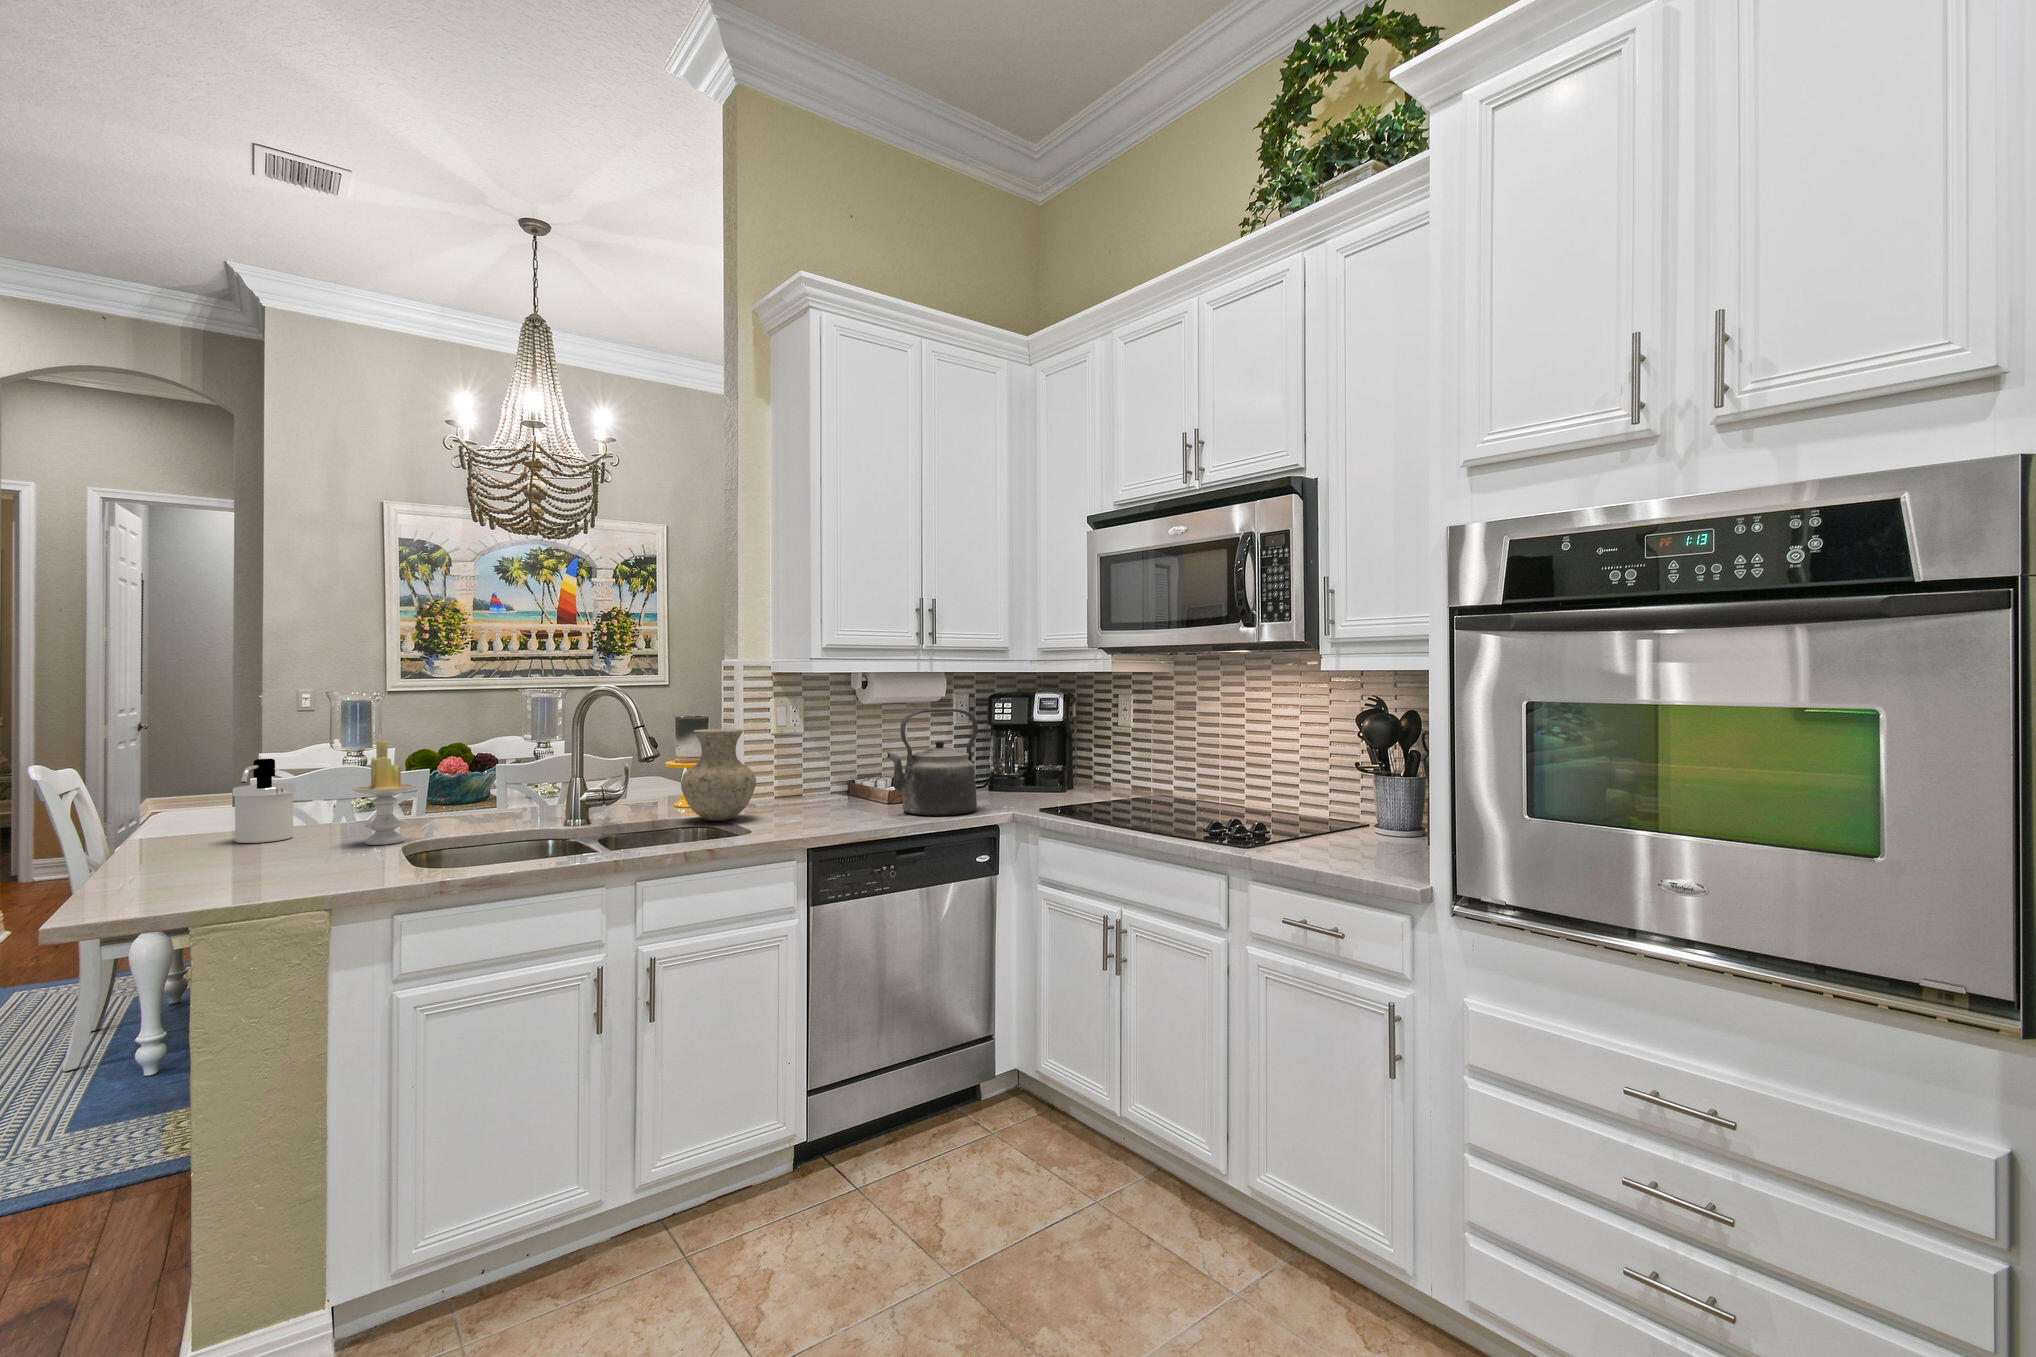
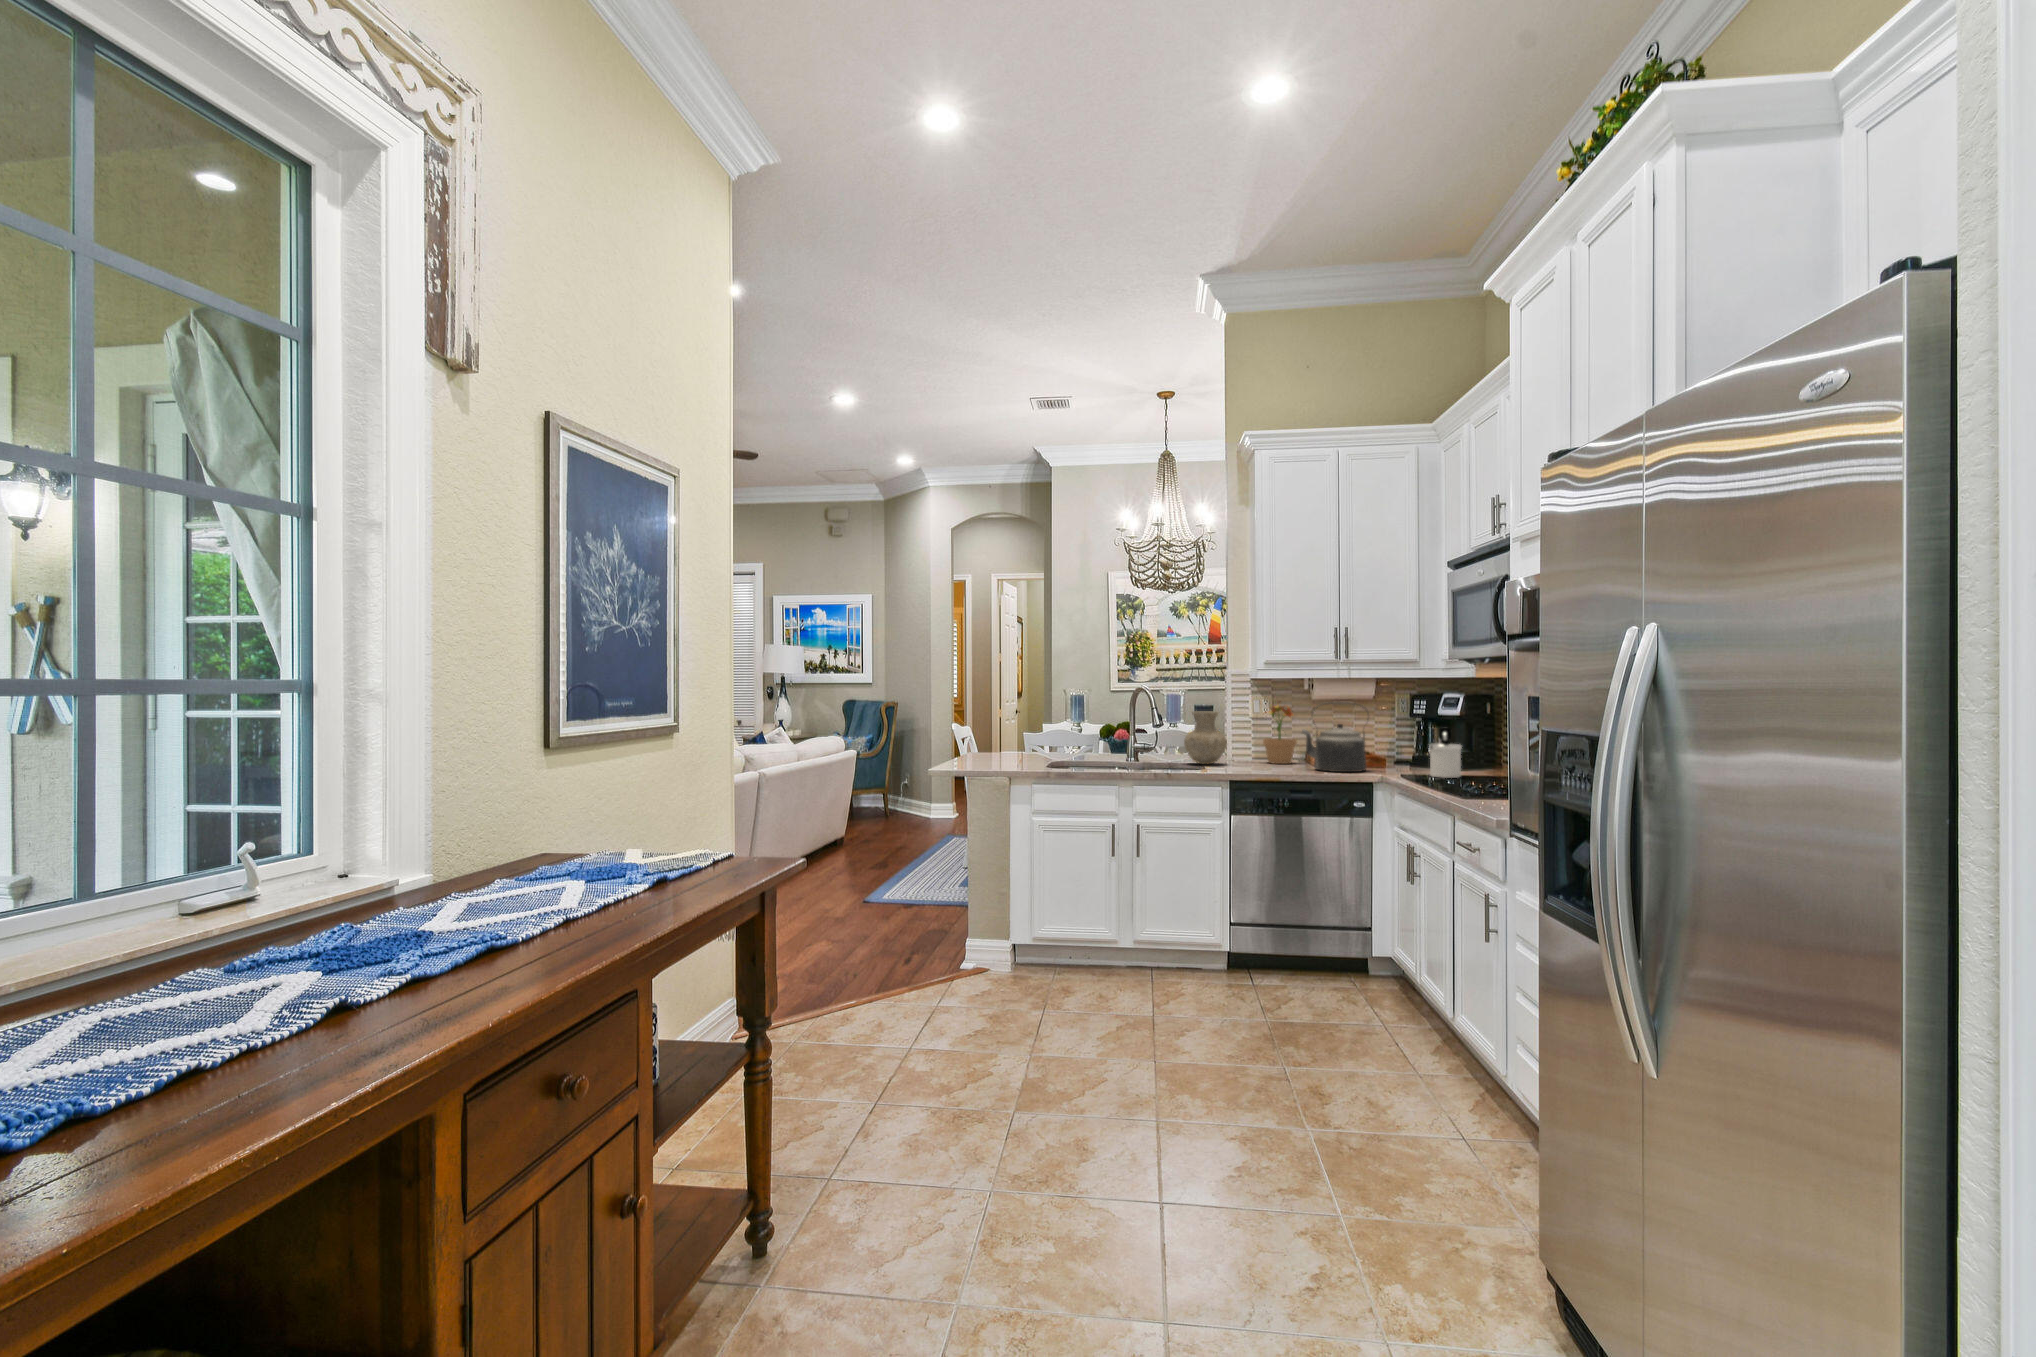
potted plant: none [795,708,847,807] -> present [1263,705,1297,764]
candle: present [353,739,416,845] -> none [1036,710,1061,760]
soap dispenser: present [233,759,295,843] -> present [1429,728,1462,778]

